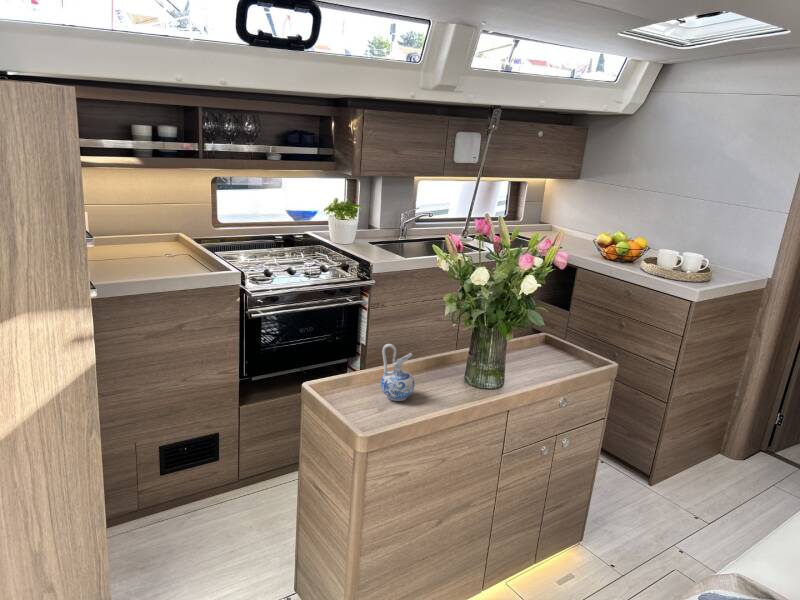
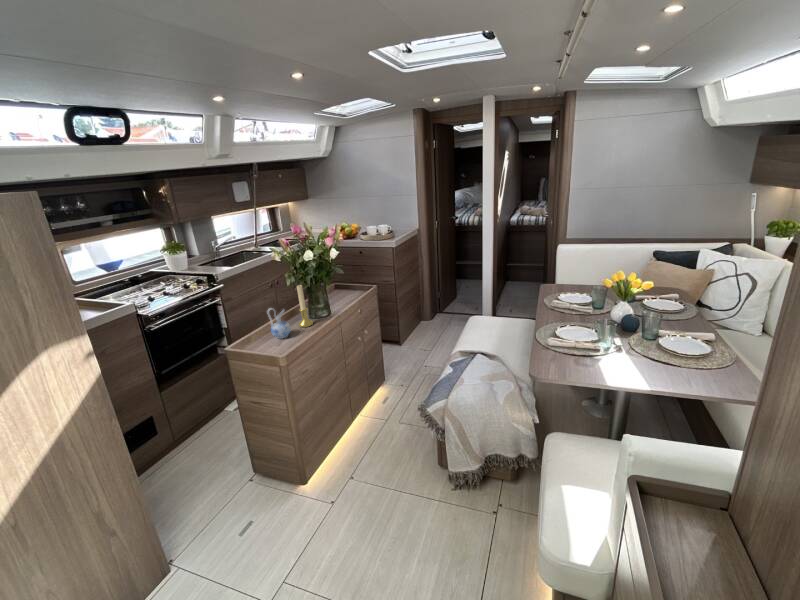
candle holder: none [434,319,460,396] -> present [297,285,313,327]

